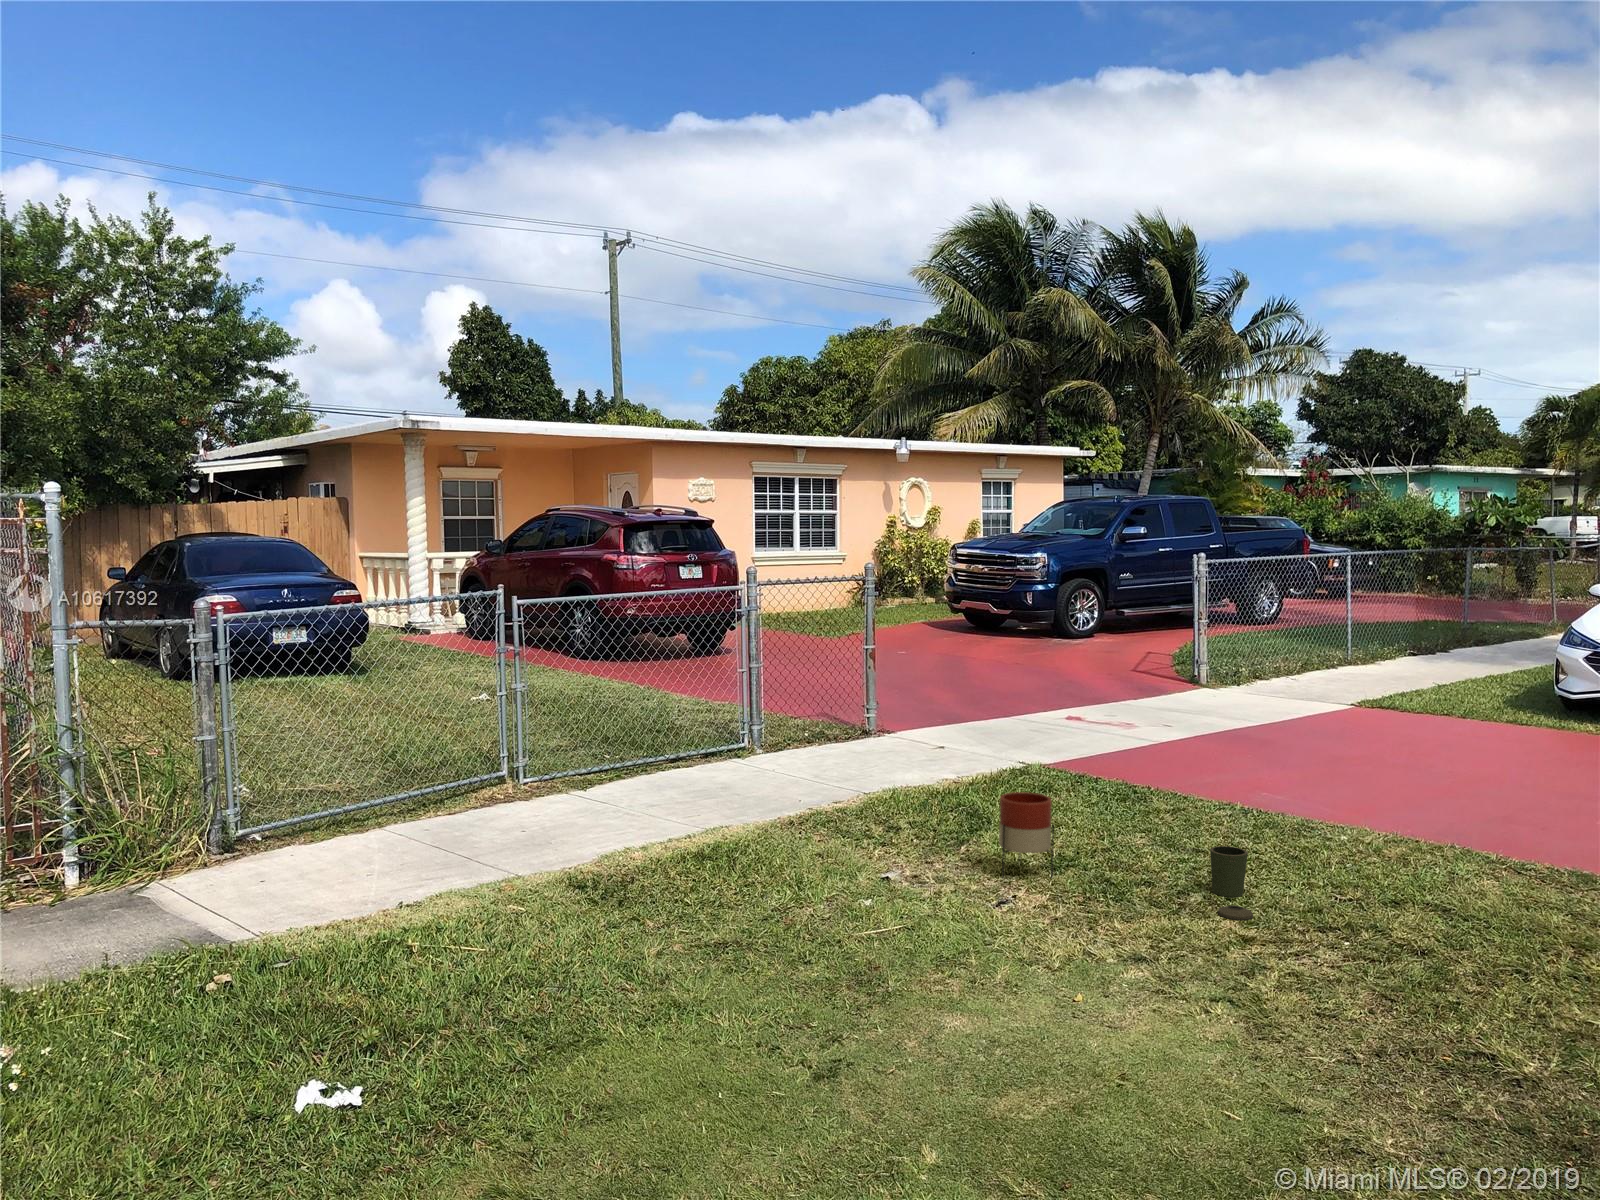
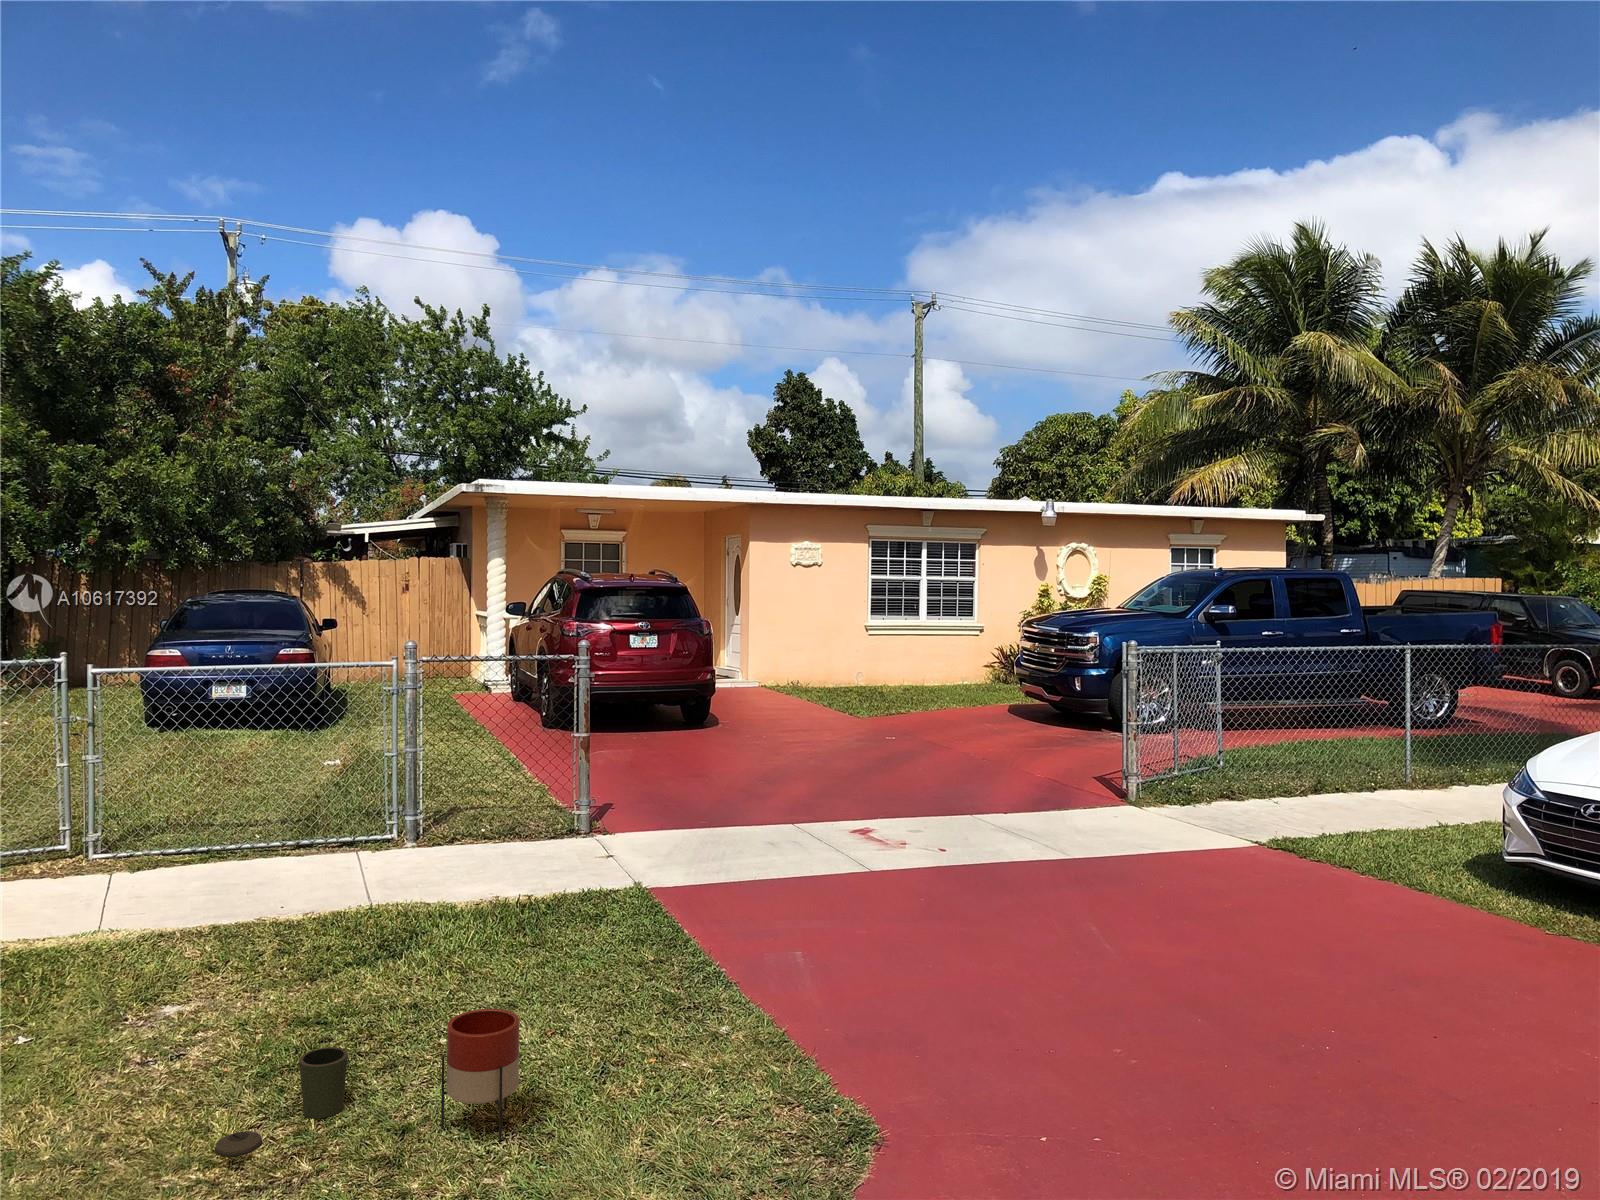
planter: present [999,792,1054,877] -> present [441,1009,519,1141]

